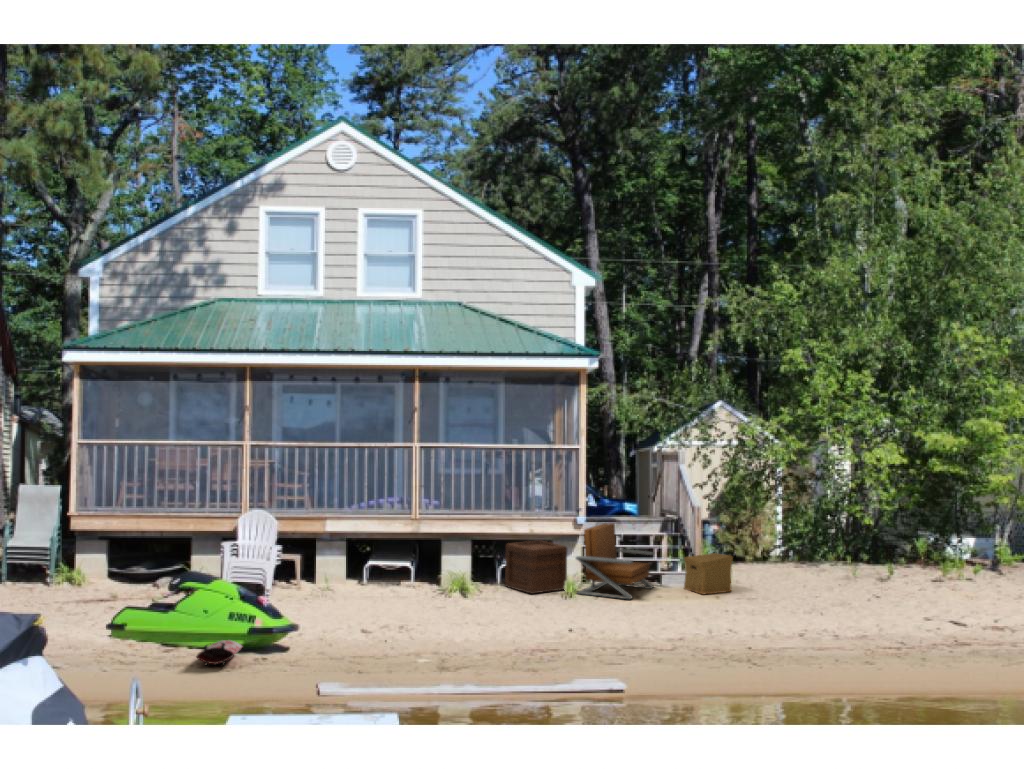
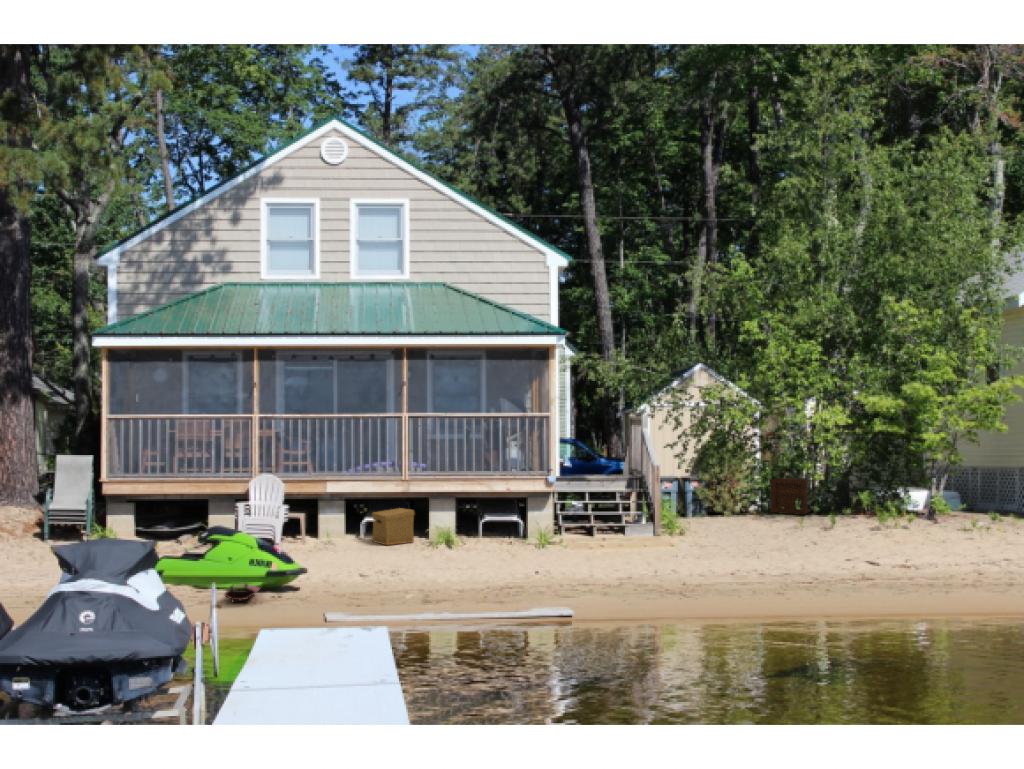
lounge chair: present [576,523,654,599] -> none [547,481,619,548]
wooden crate: present [505,540,567,594] -> present [770,478,812,515]
cardboard box: present [684,553,733,595] -> present [372,508,414,545]

